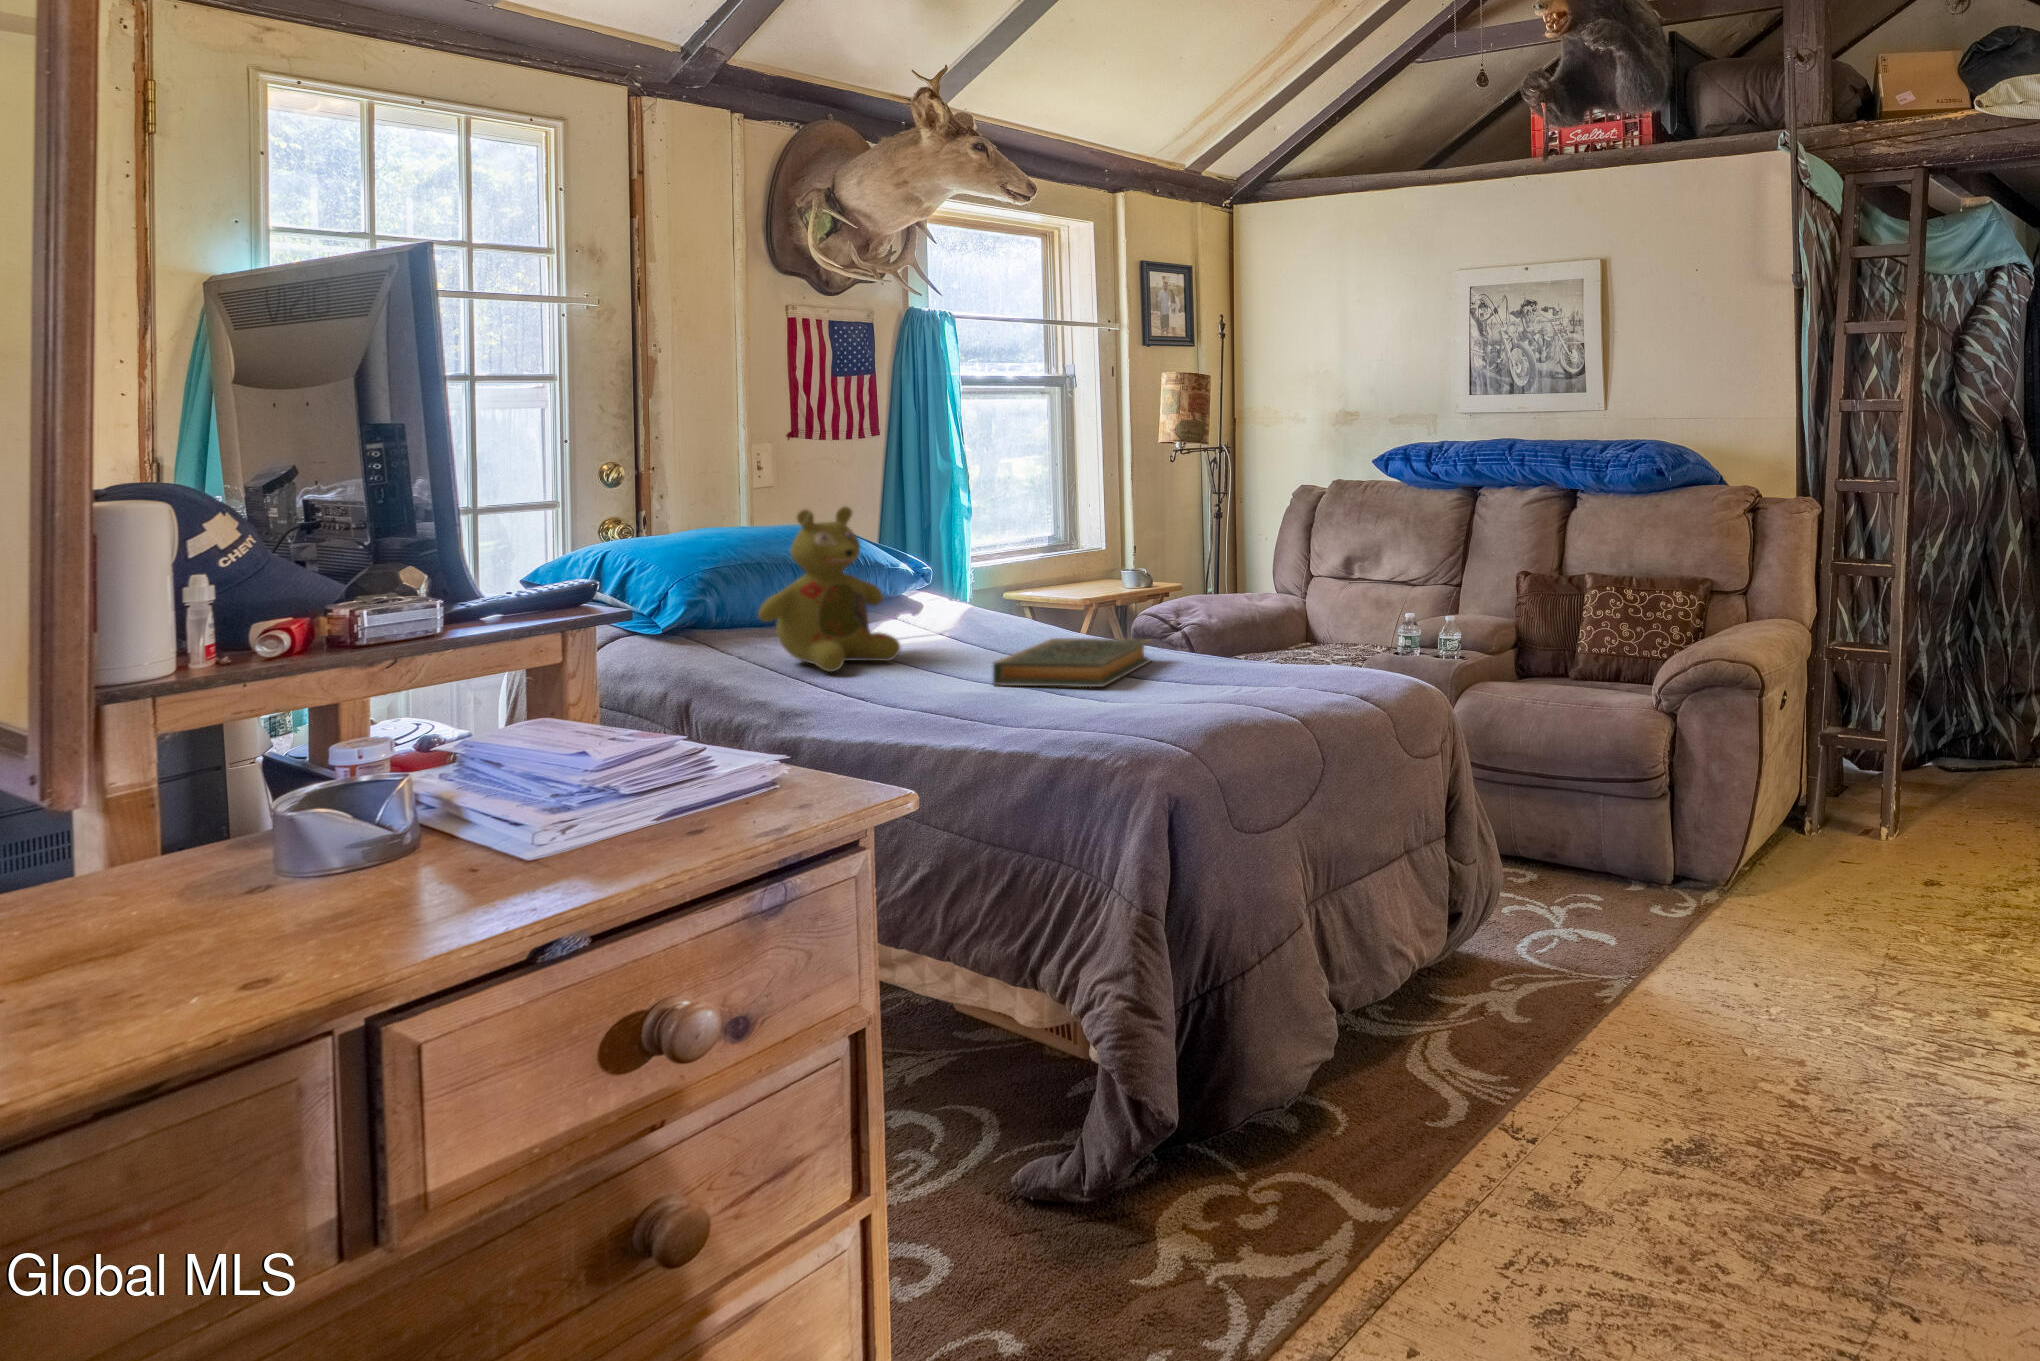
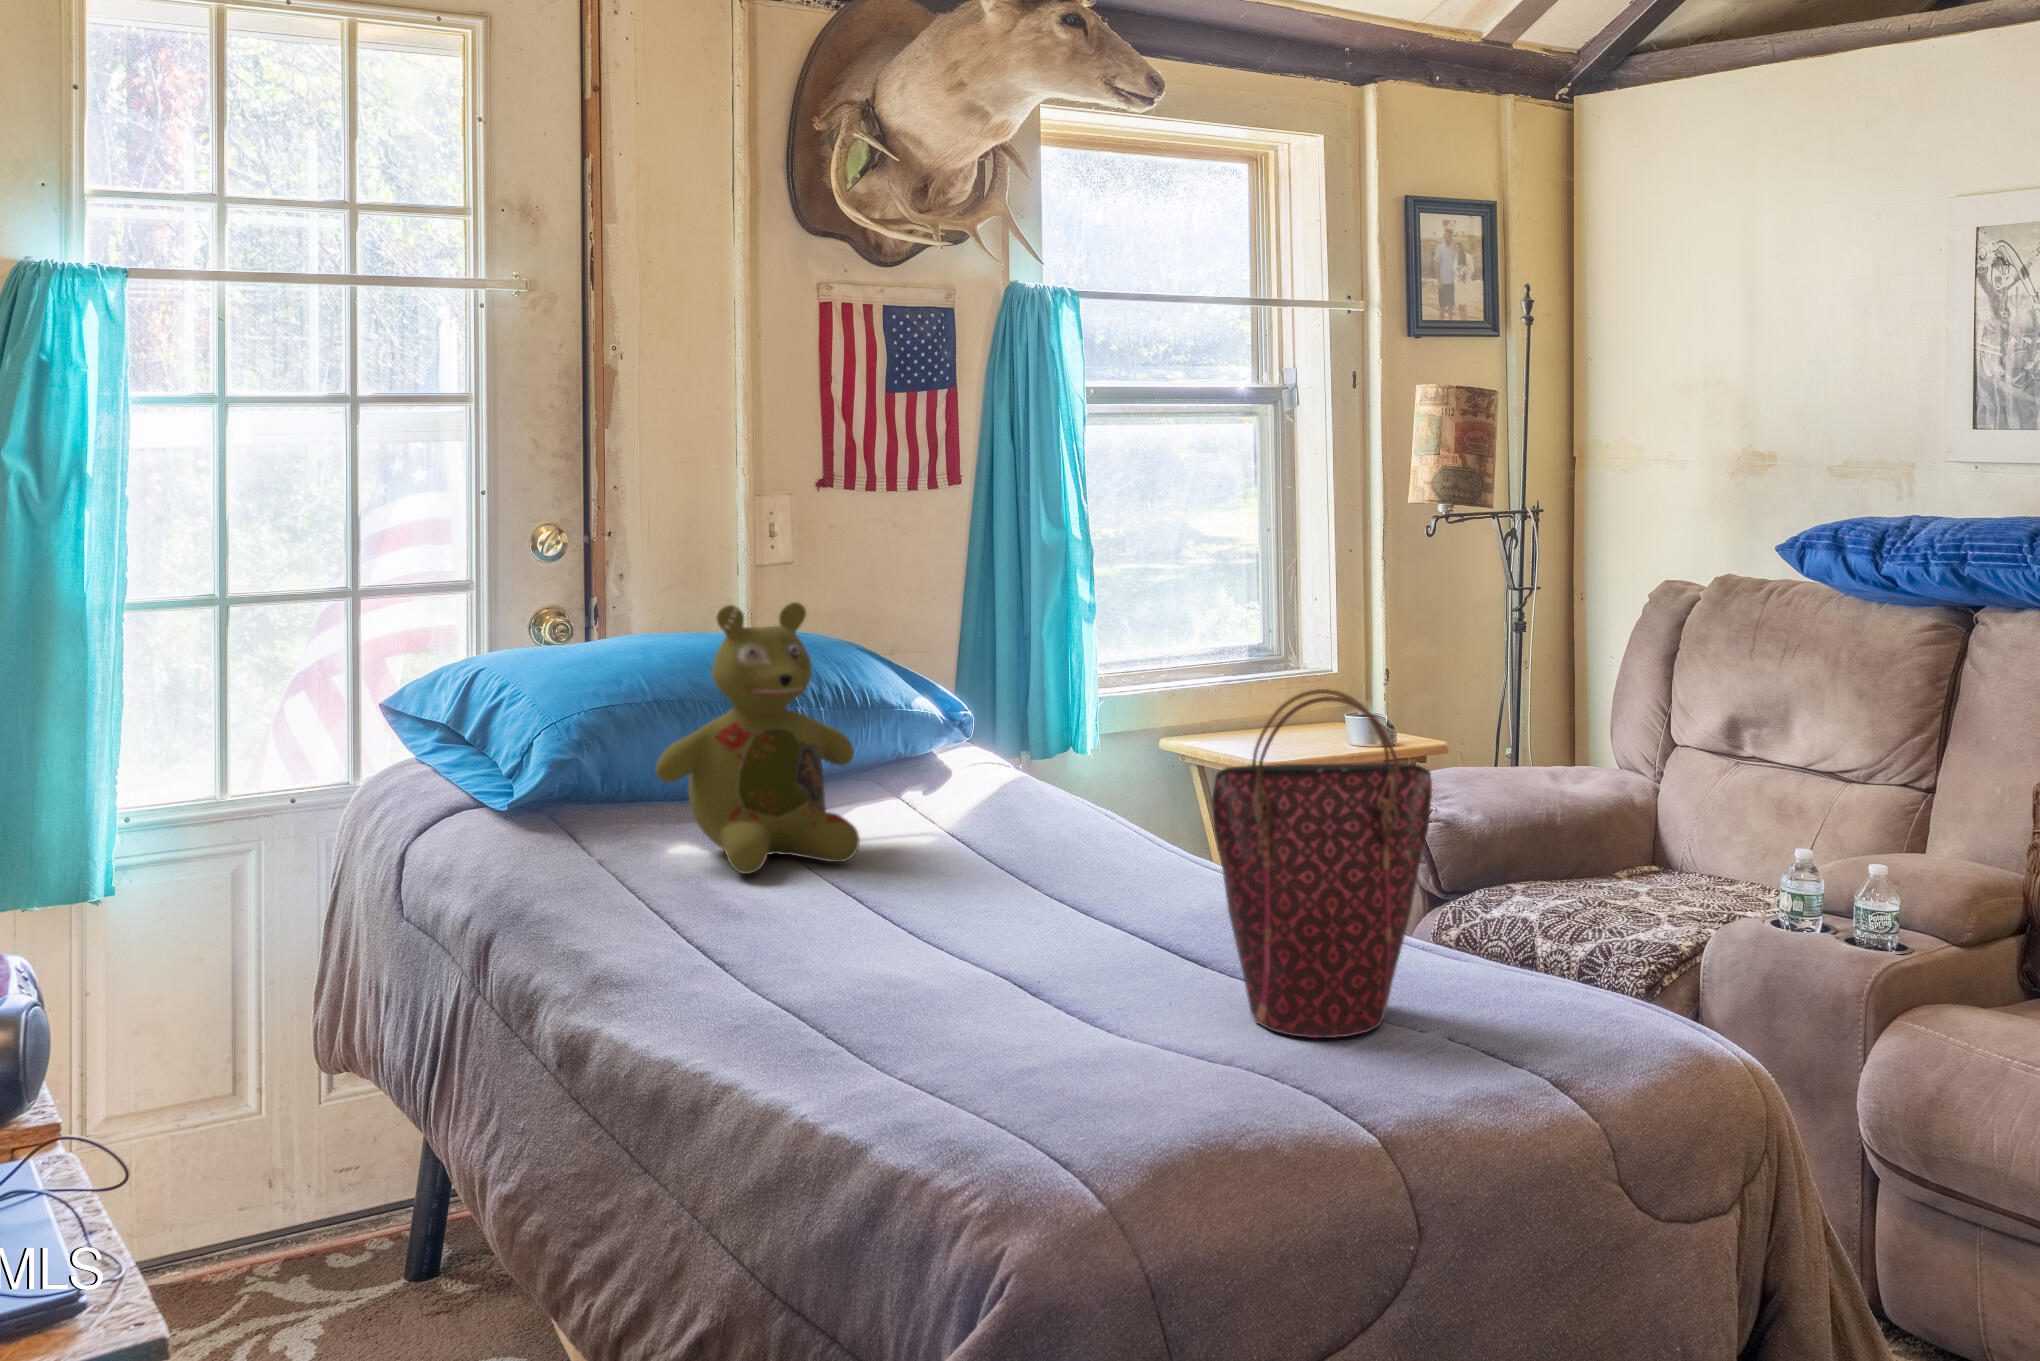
handbag: none [1173,526,1287,707] -> present [1212,689,1432,1038]
hardback book: present [993,638,1152,687] -> none [954,851,1243,961]

